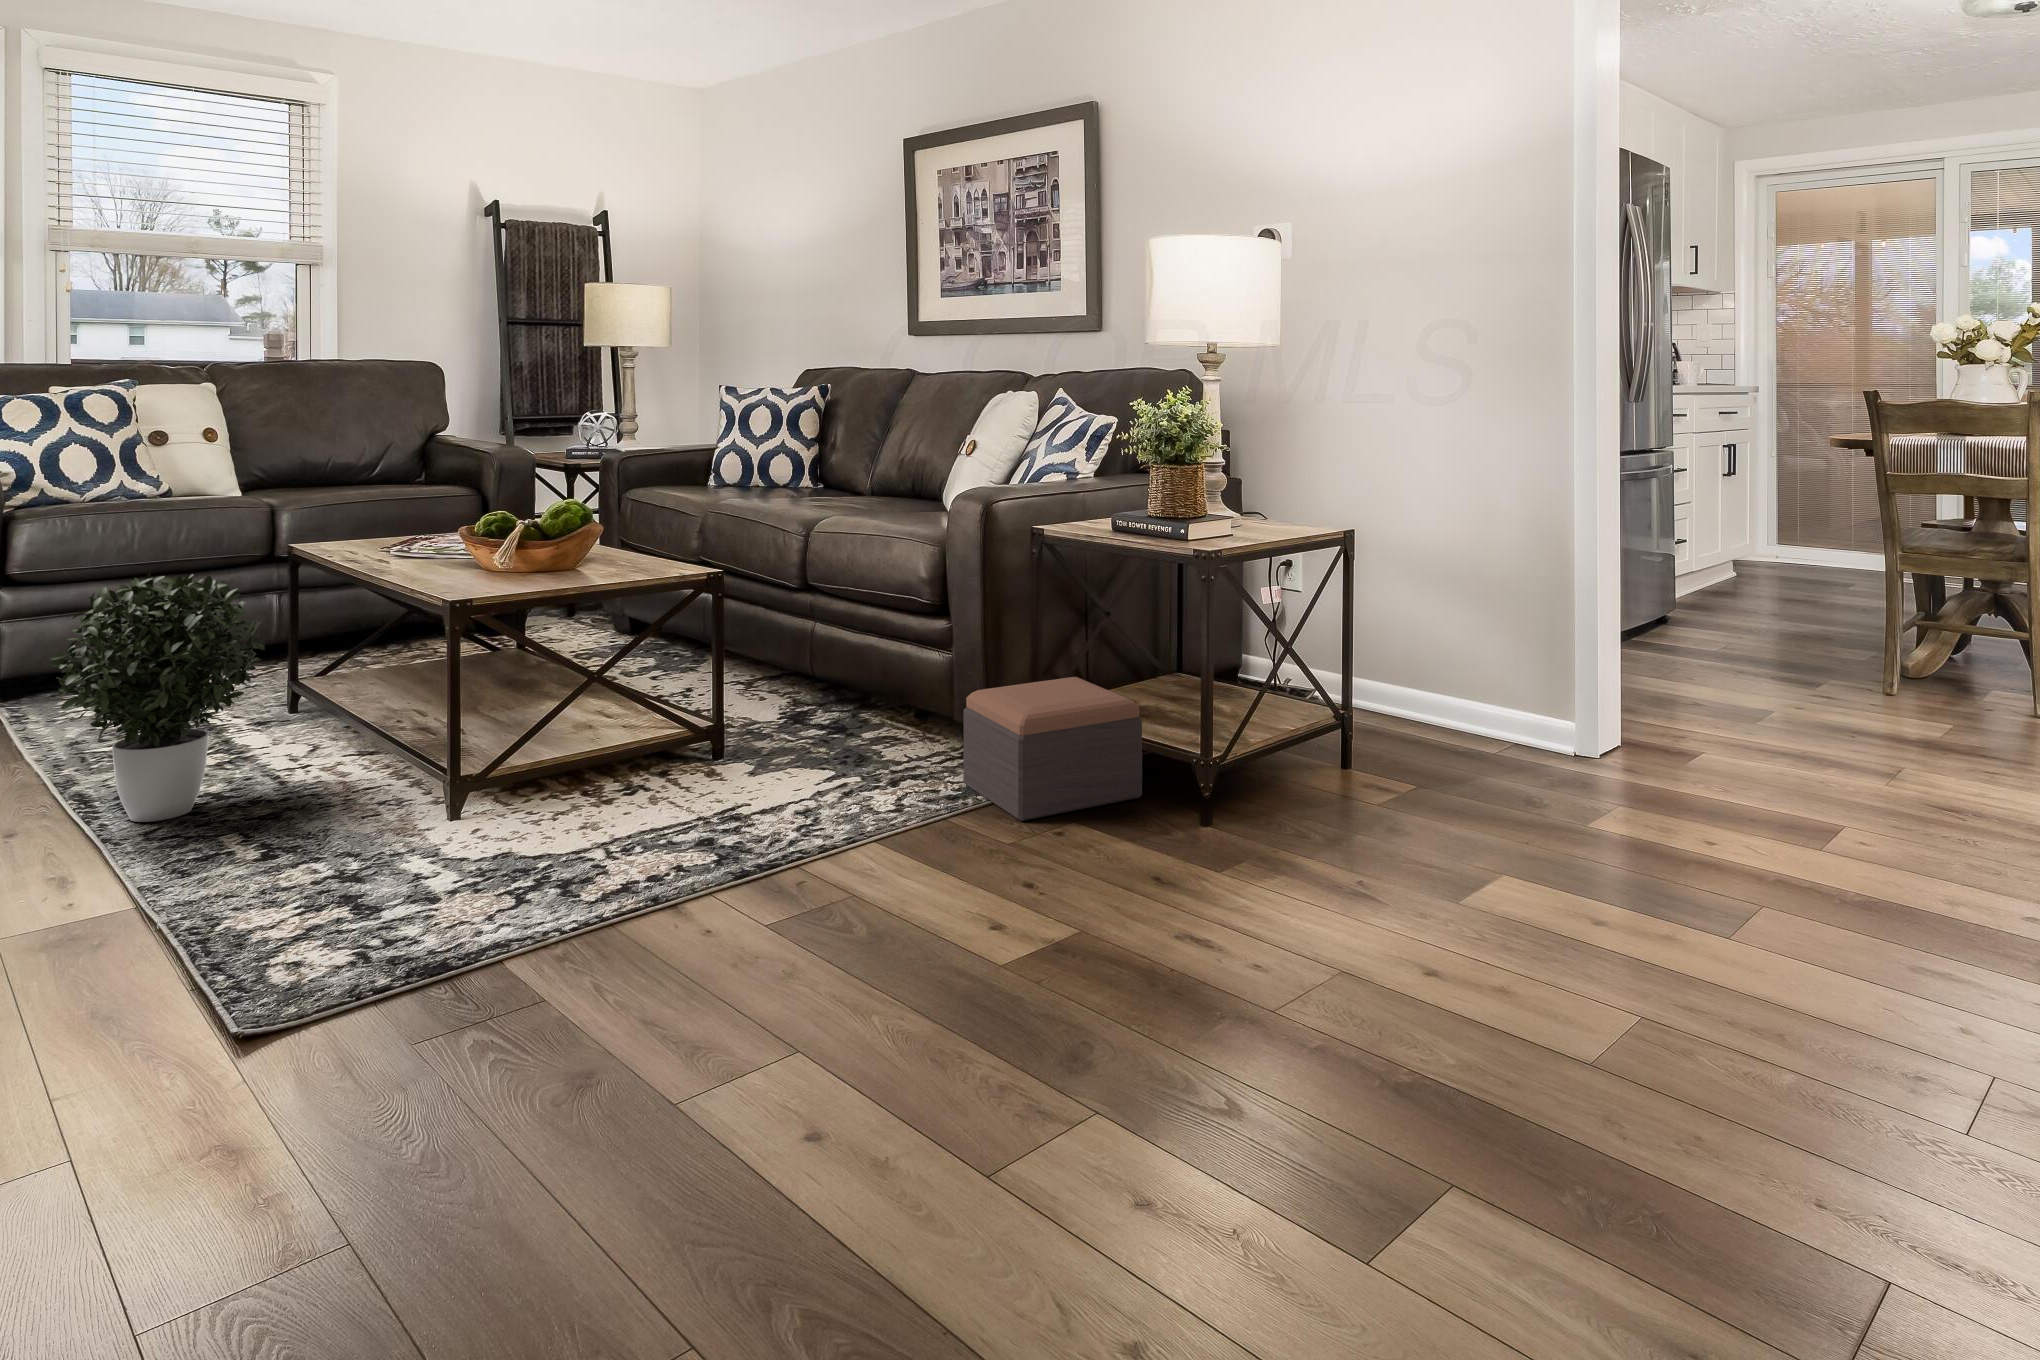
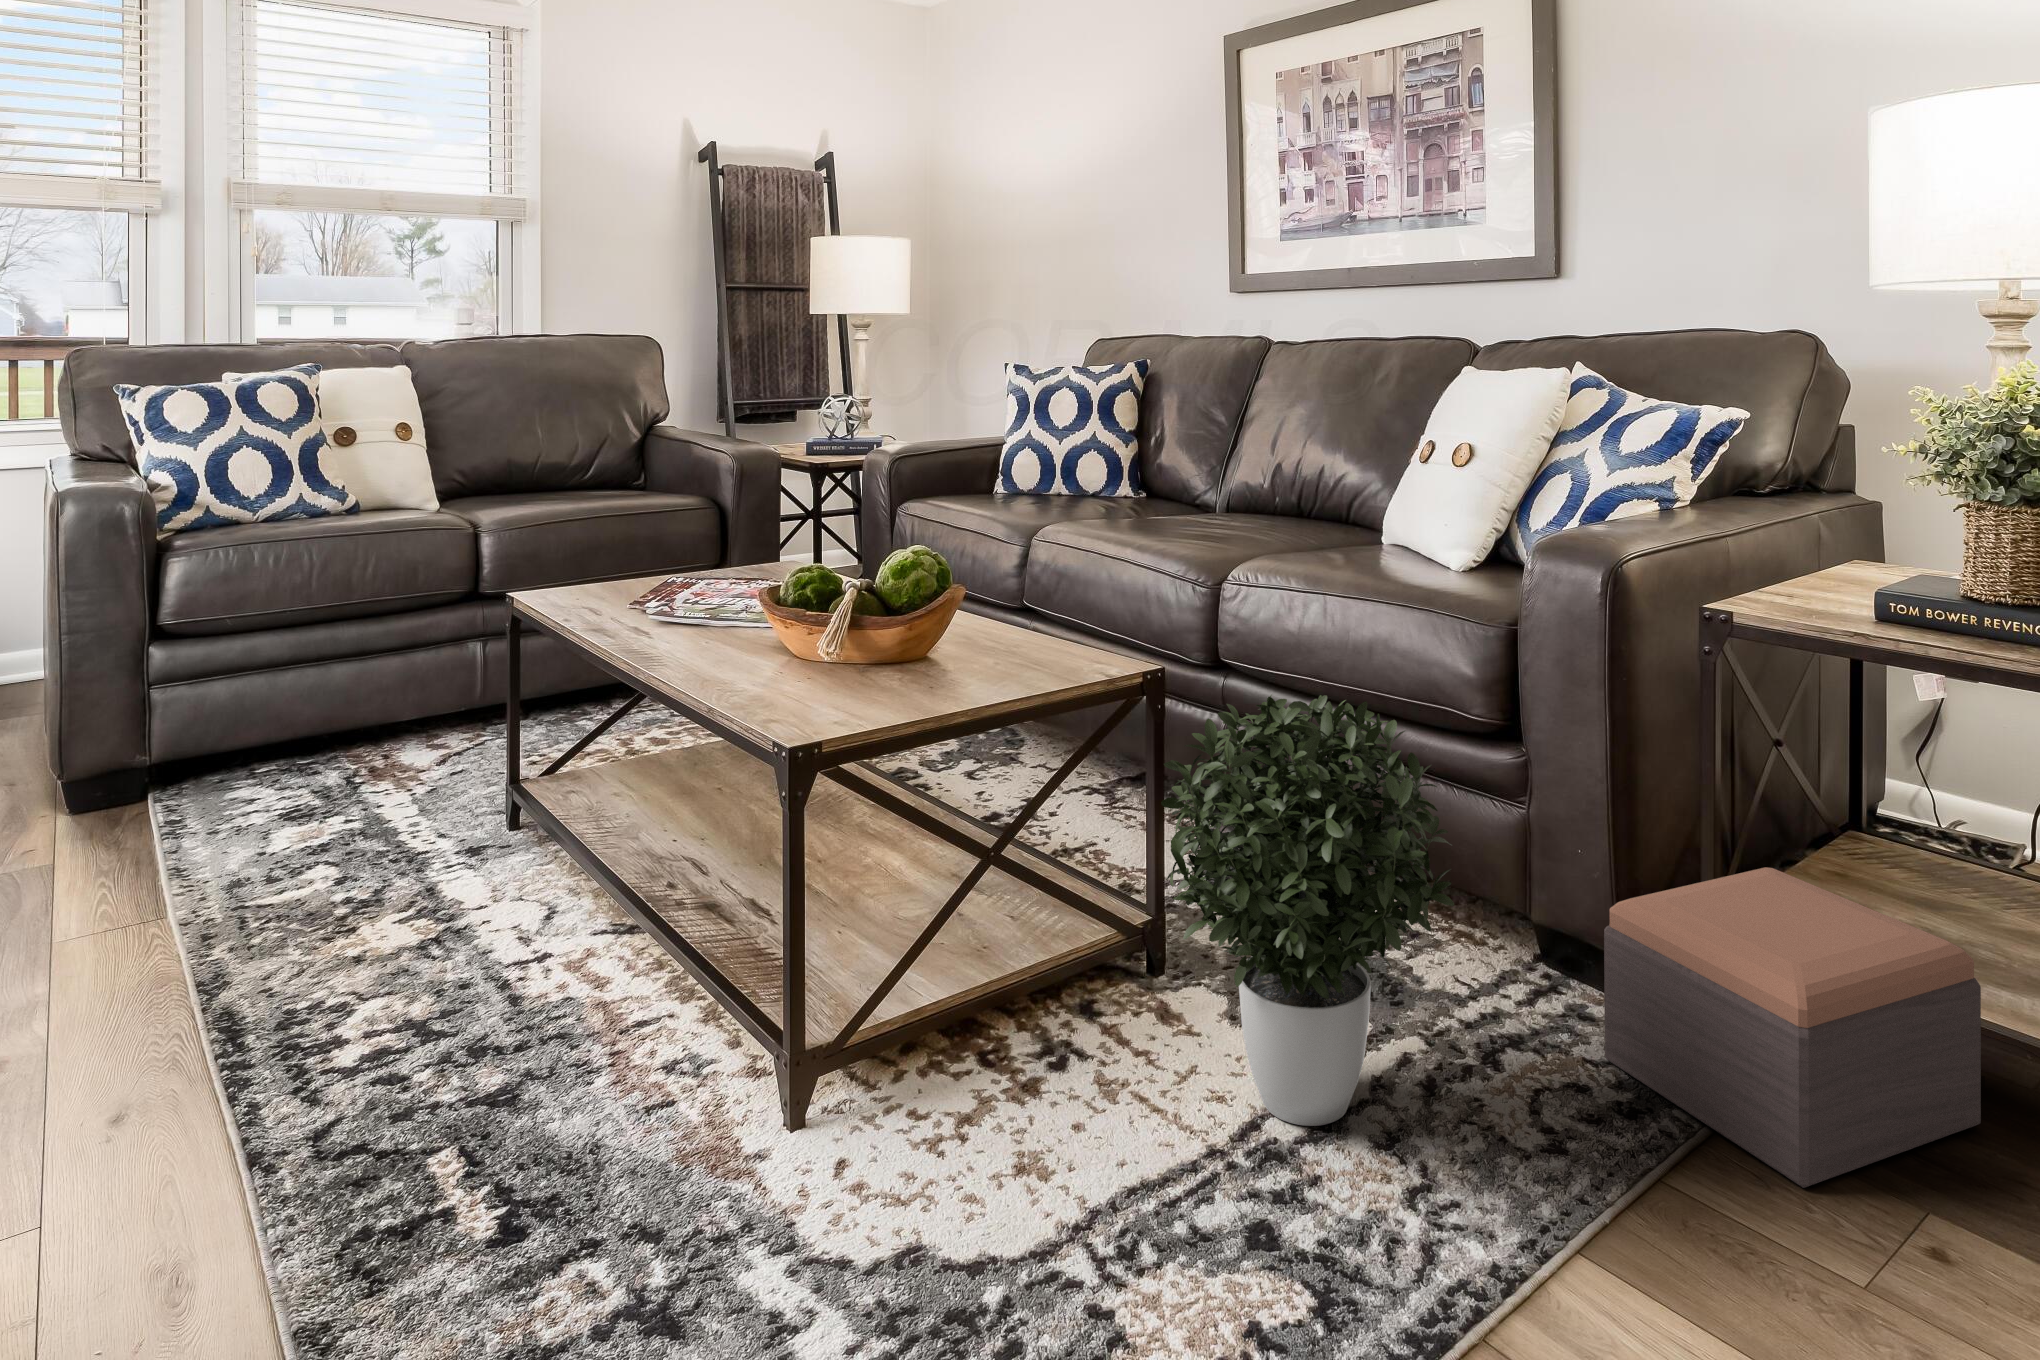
potted plant: present [48,573,265,822] -> present [1161,695,1454,1126]

